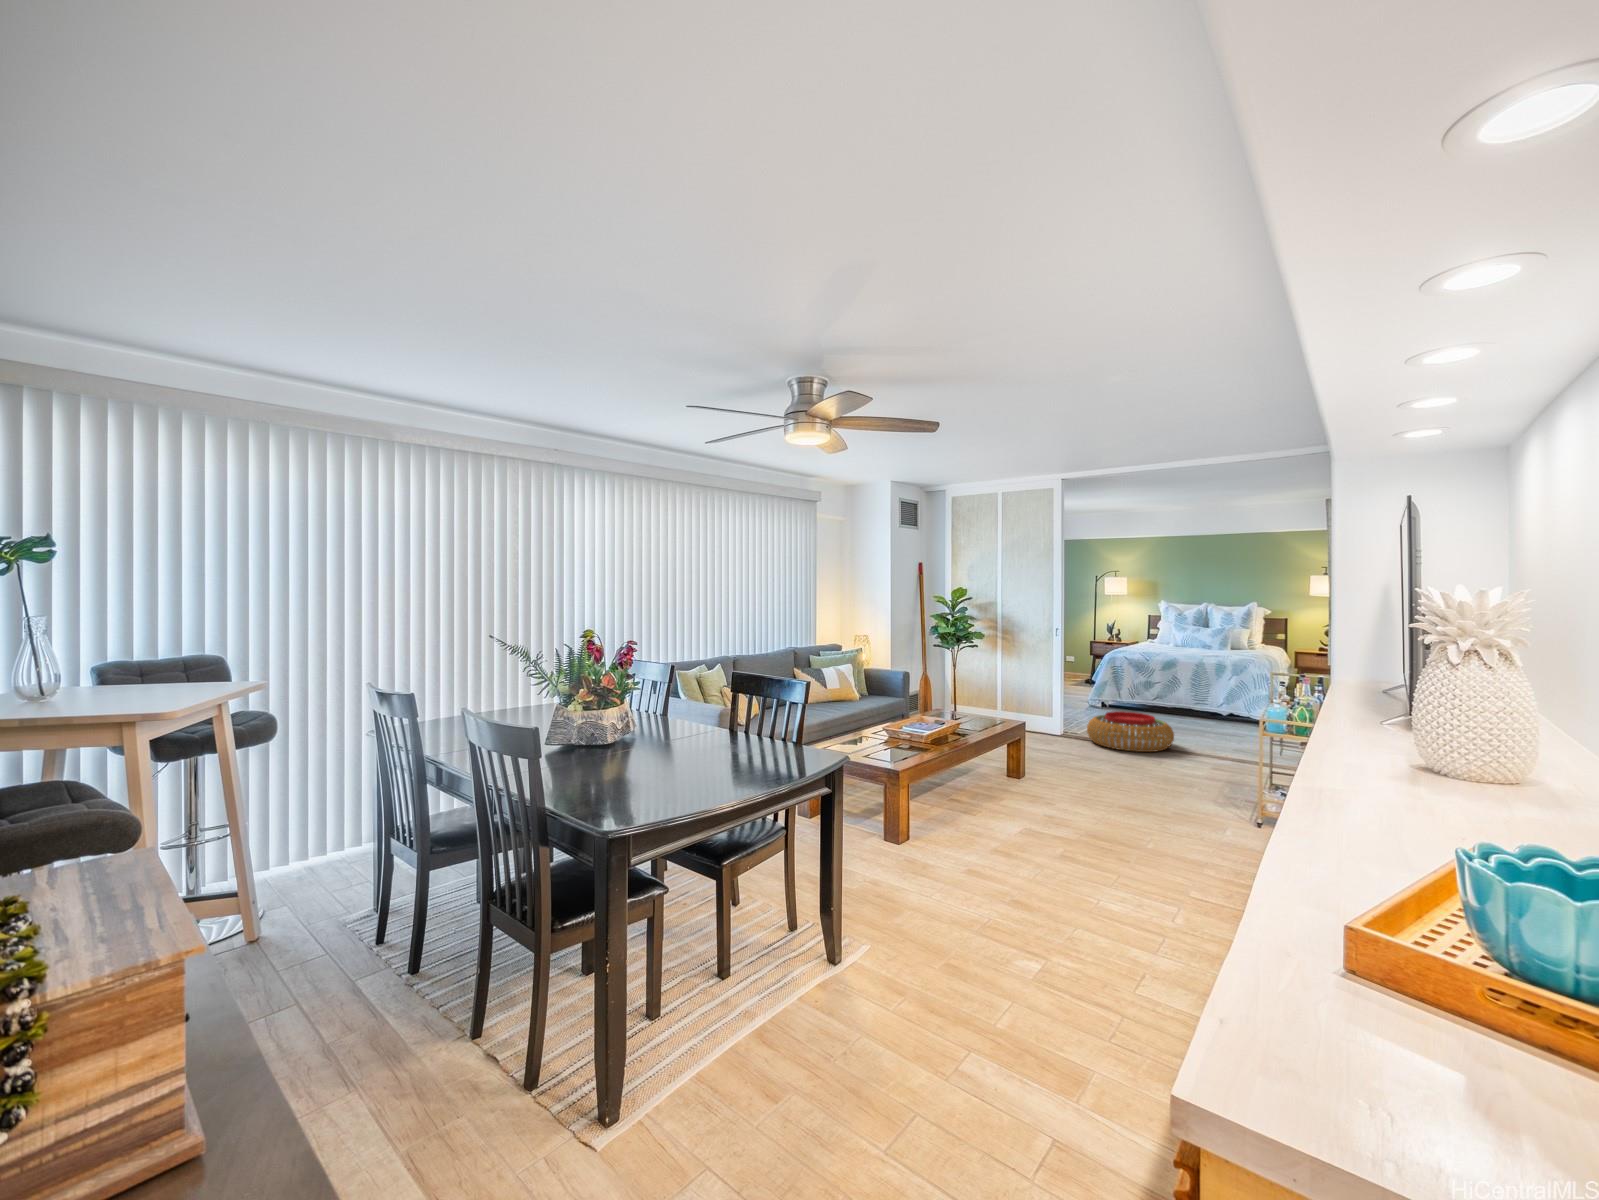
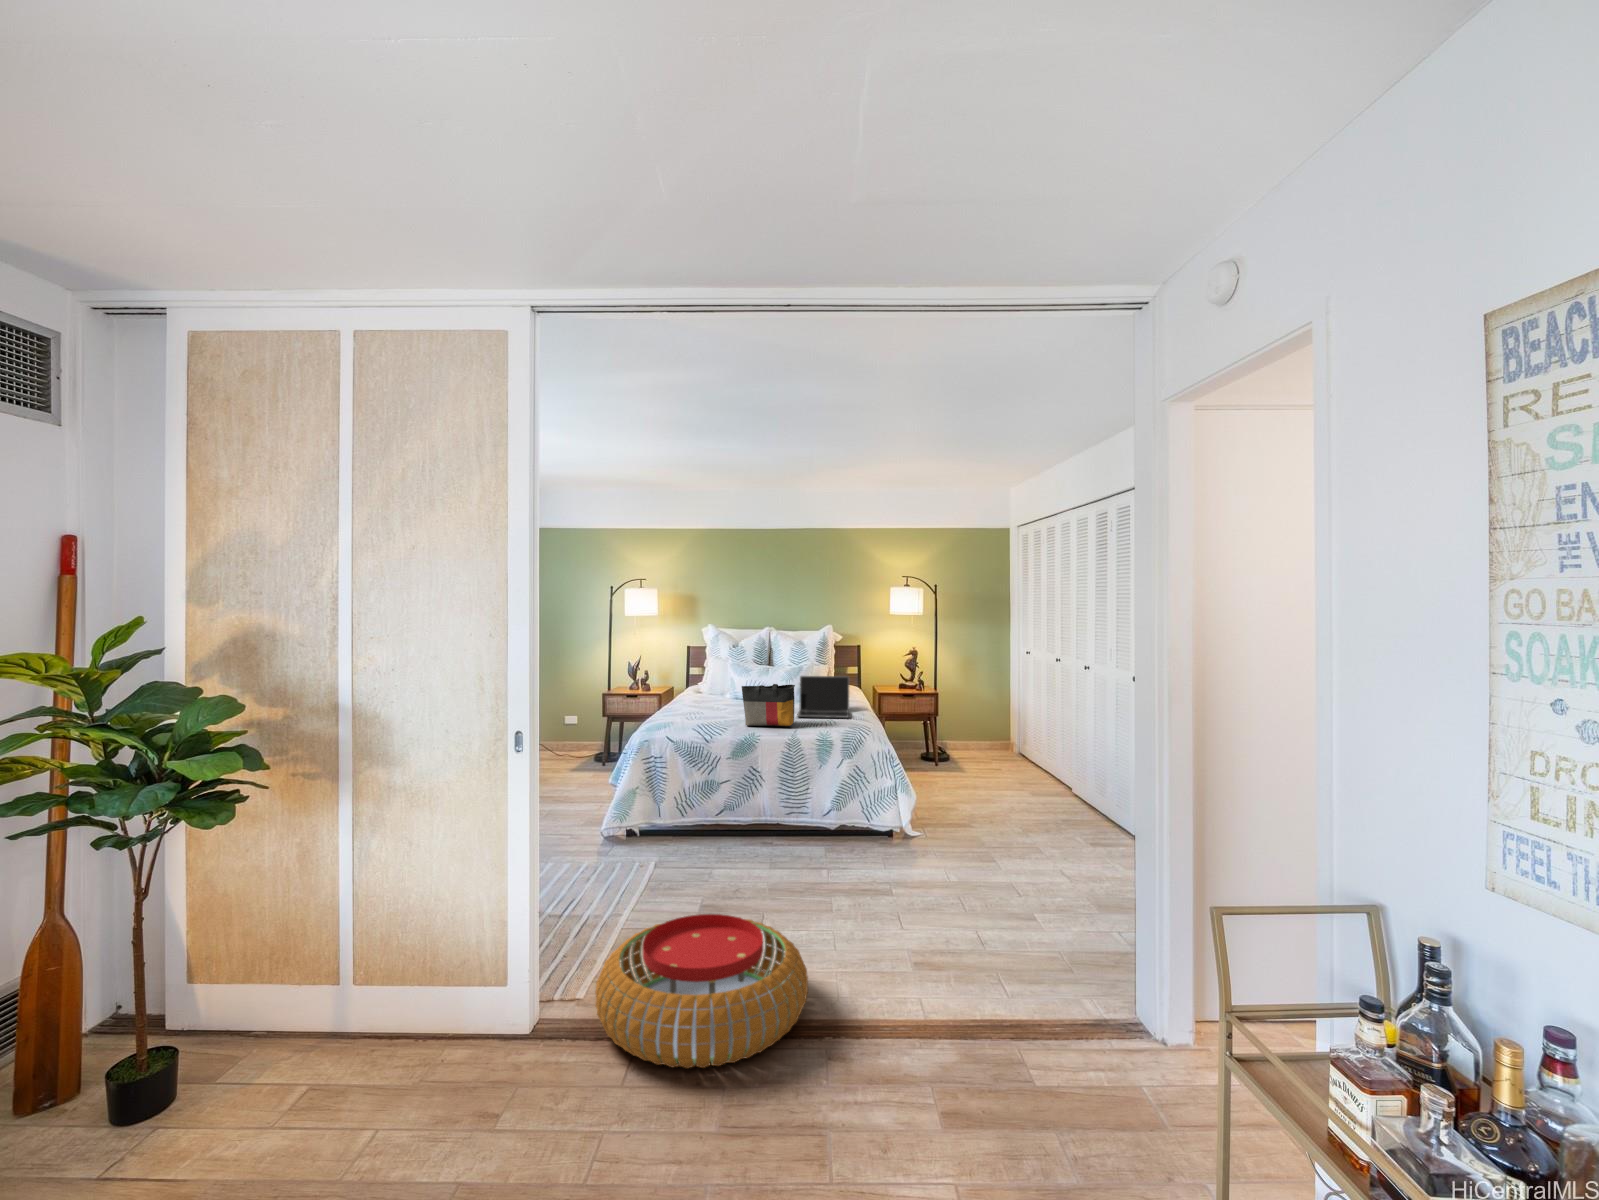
laptop: none [1211,633,1252,658] -> present [797,676,849,718]
tote bag: none [1173,634,1206,658] -> present [742,684,795,726]

